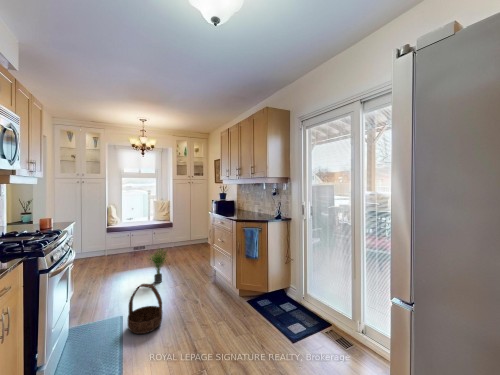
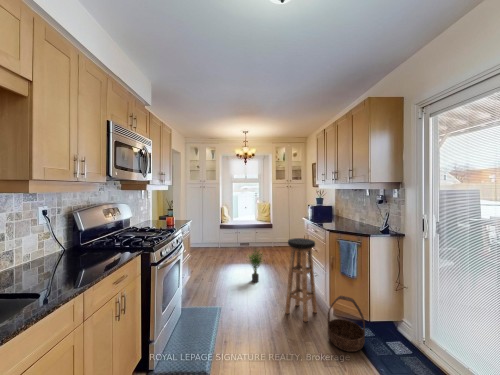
bar stool: none [194,230,224,307] -> present [286,238,317,322]
basket: present [127,284,163,334] -> present [328,296,365,352]

